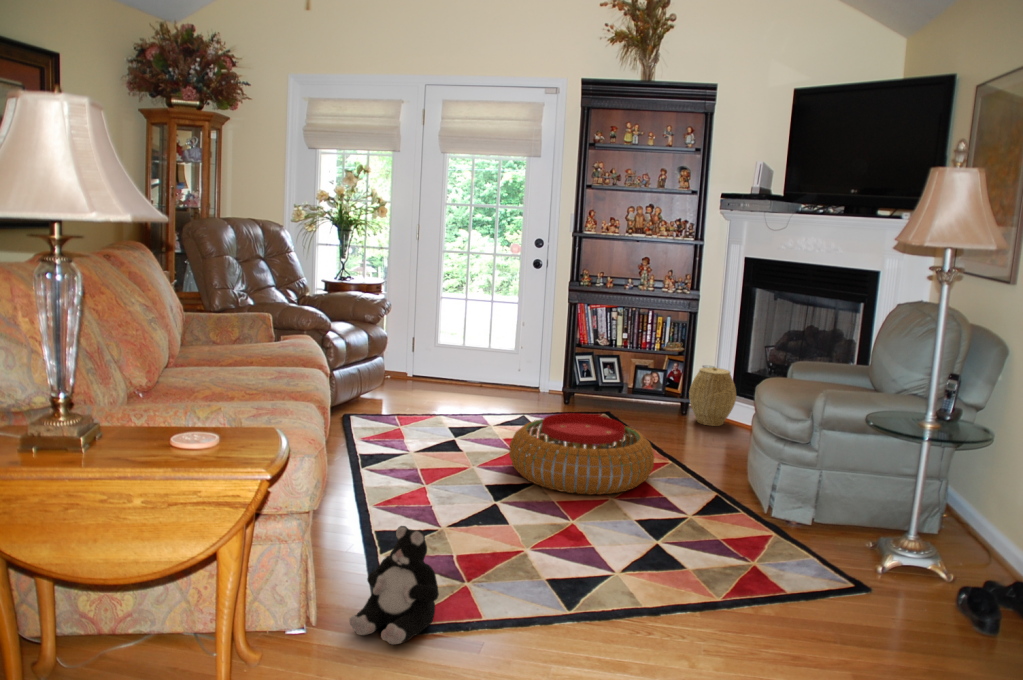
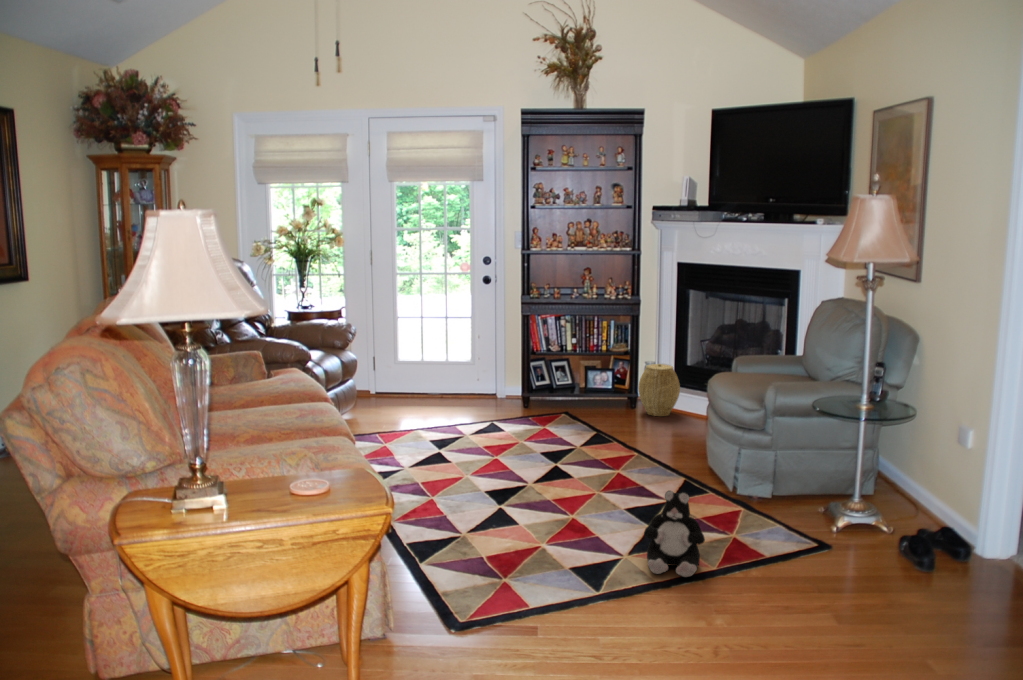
pouf: present [509,413,654,495] -> none [498,418,628,491]
plush toy: present [349,526,439,645] -> present [644,491,705,577]

